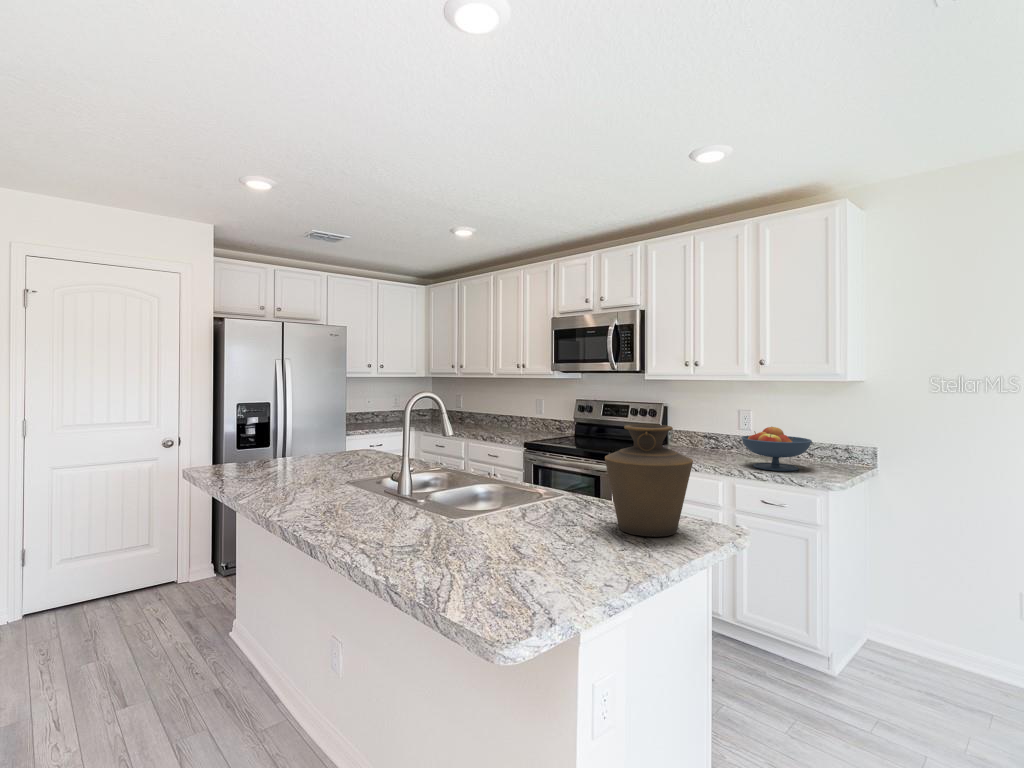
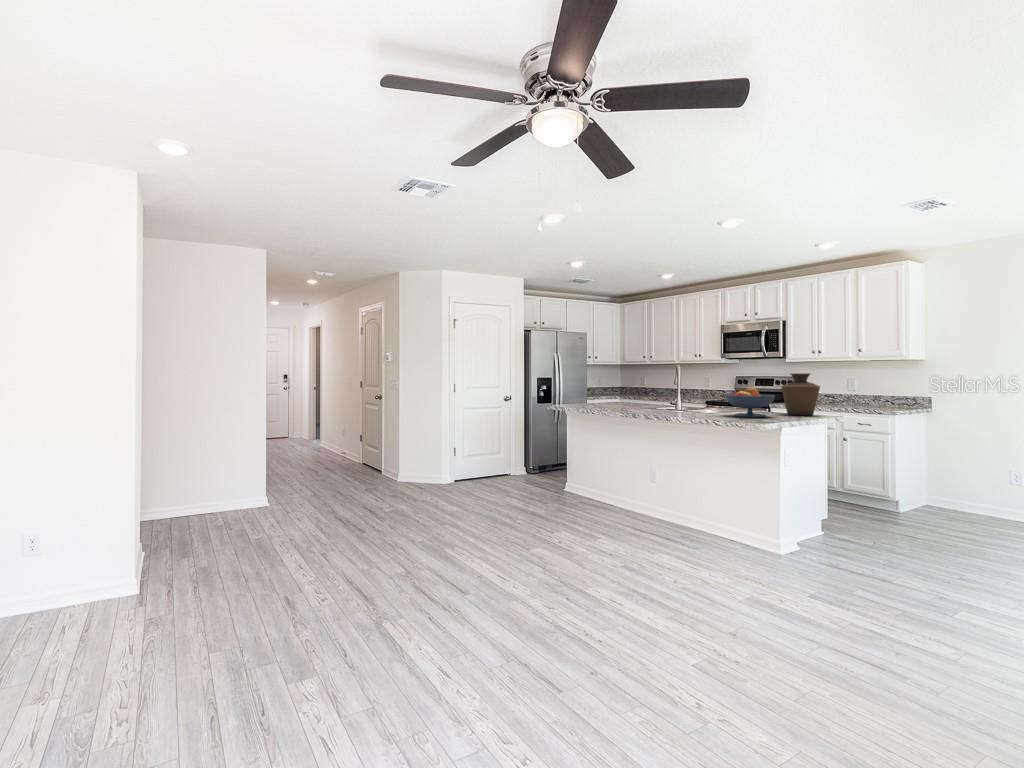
fruit bowl: present [741,427,812,471] -> present [725,388,775,417]

